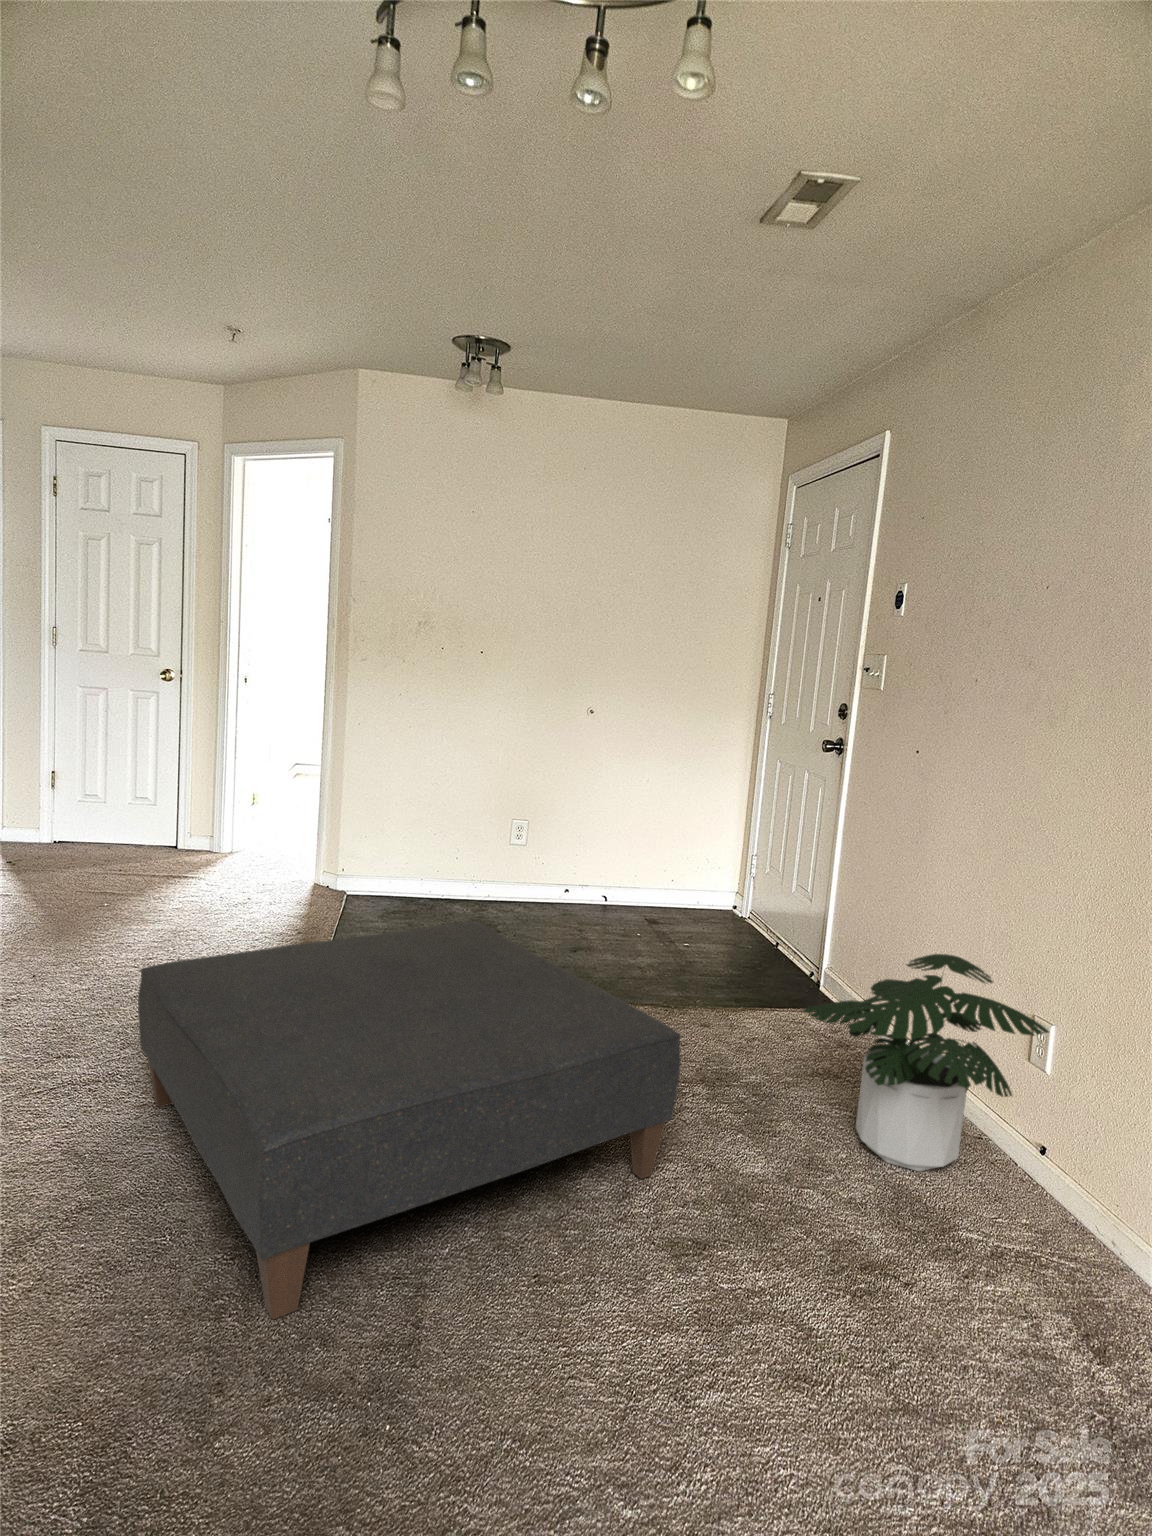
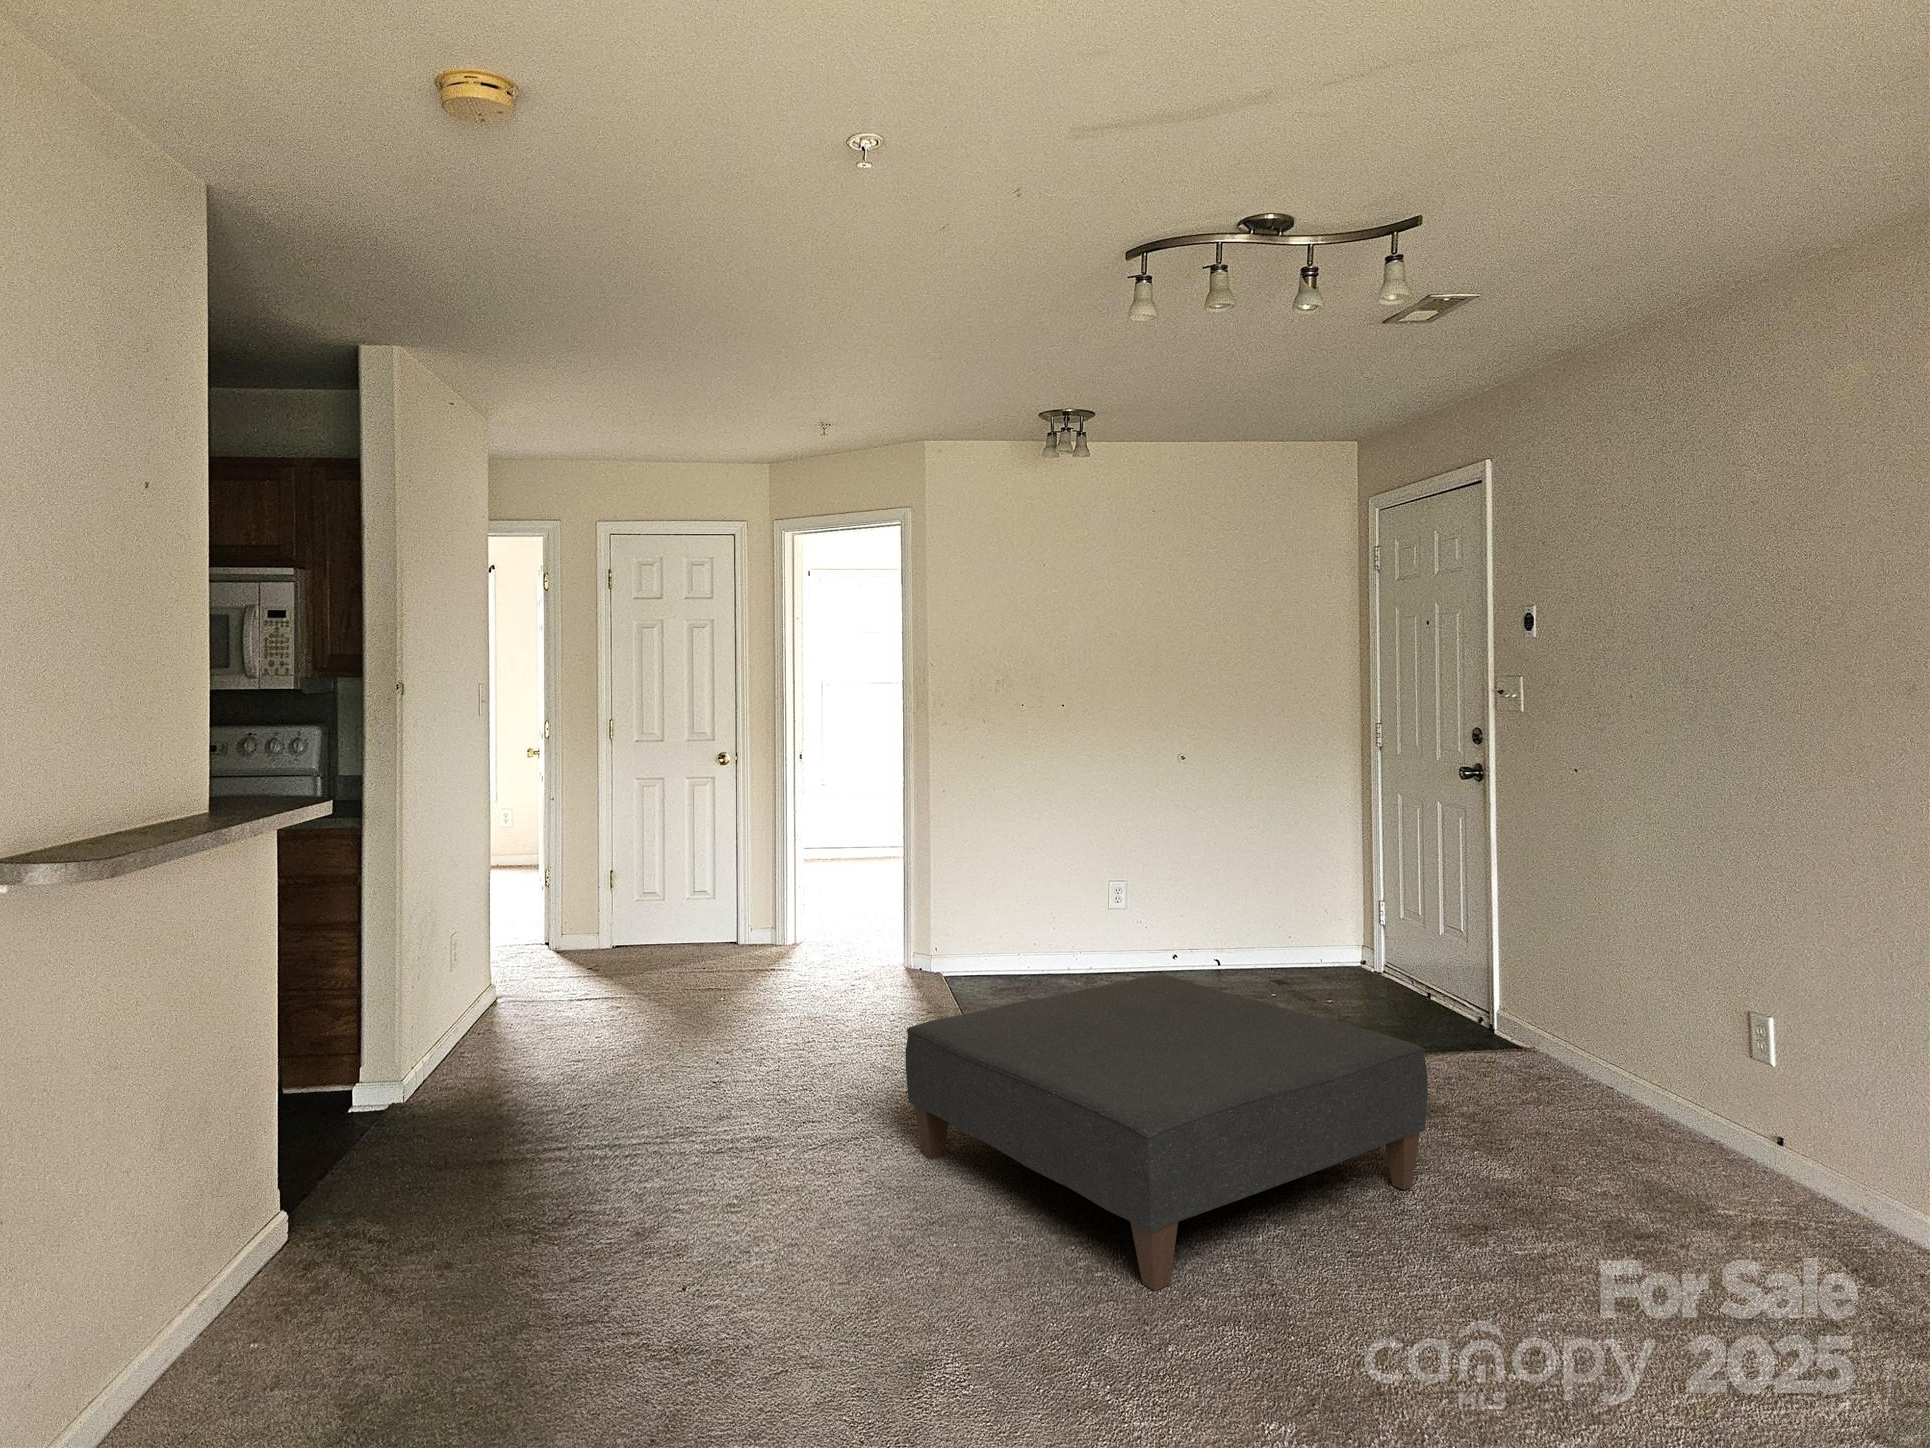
potted plant: present [804,954,1049,1171] -> none [1519,965,1774,1174]

